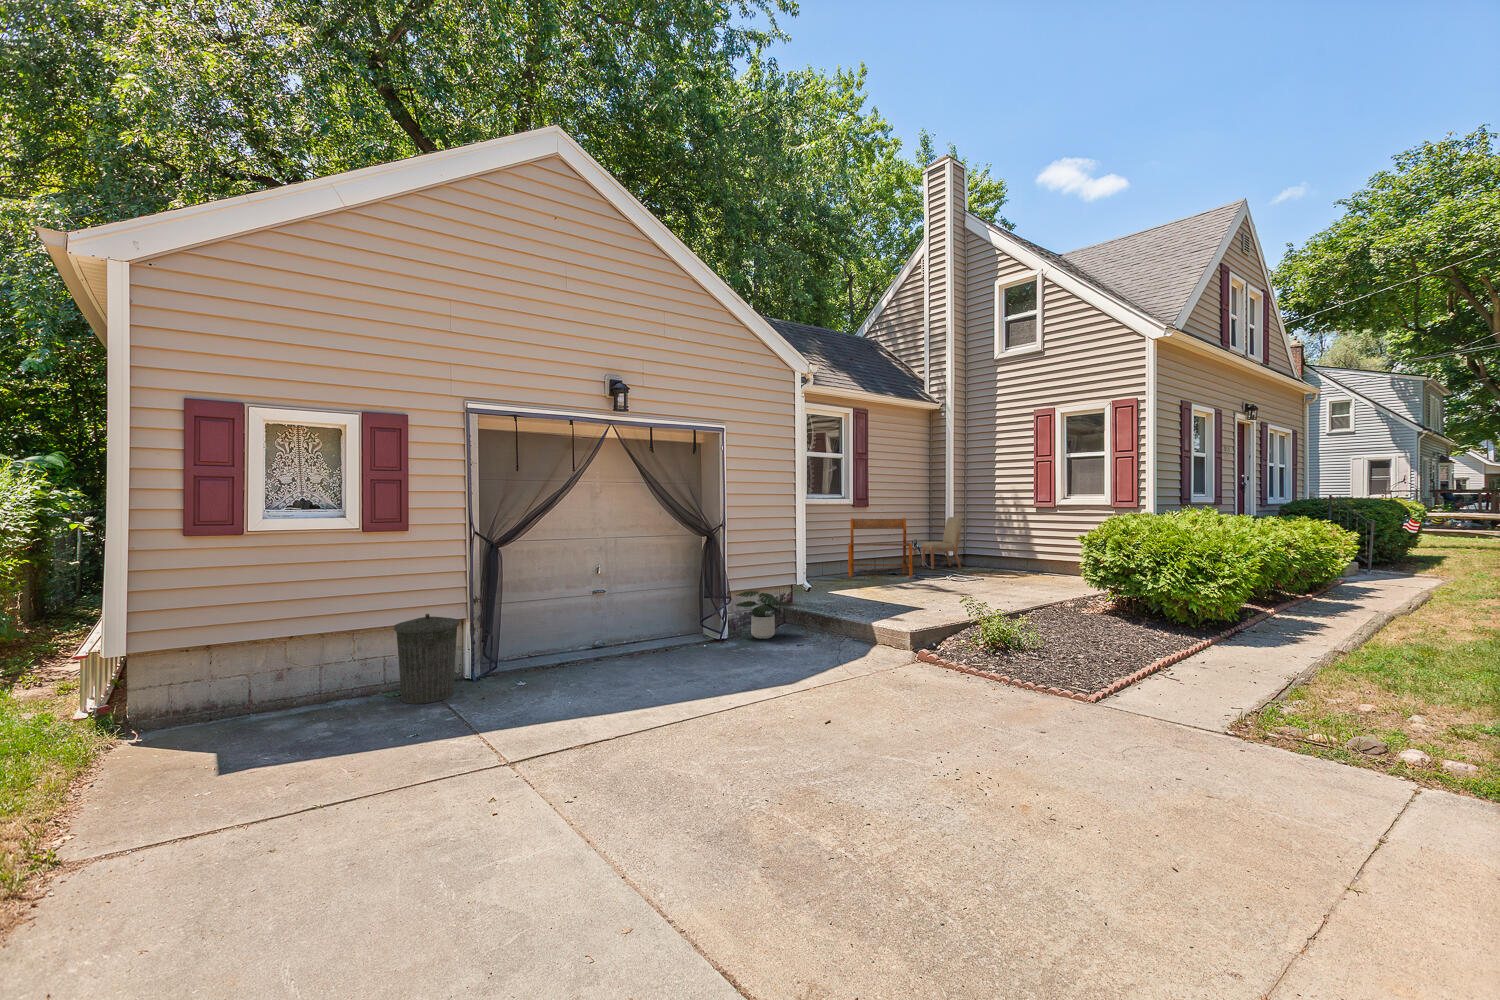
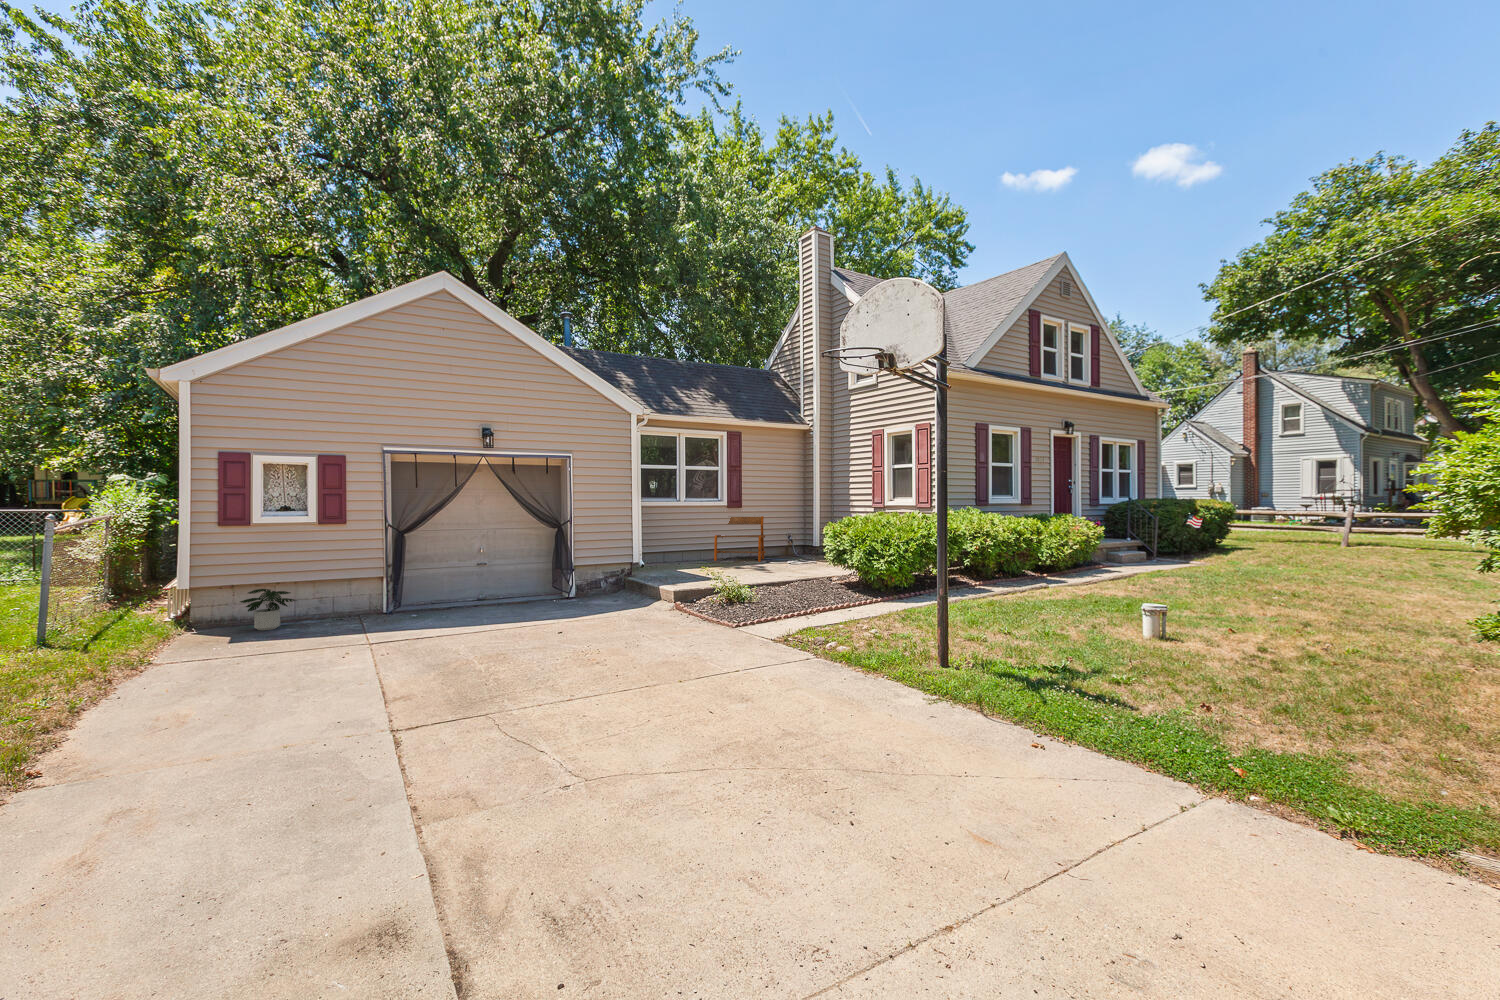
chair: present [922,517,962,569] -> none [792,515,818,556]
potted plant: present [736,591,791,639] -> present [240,589,296,630]
trash can: present [394,614,459,704] -> none [335,572,375,623]

